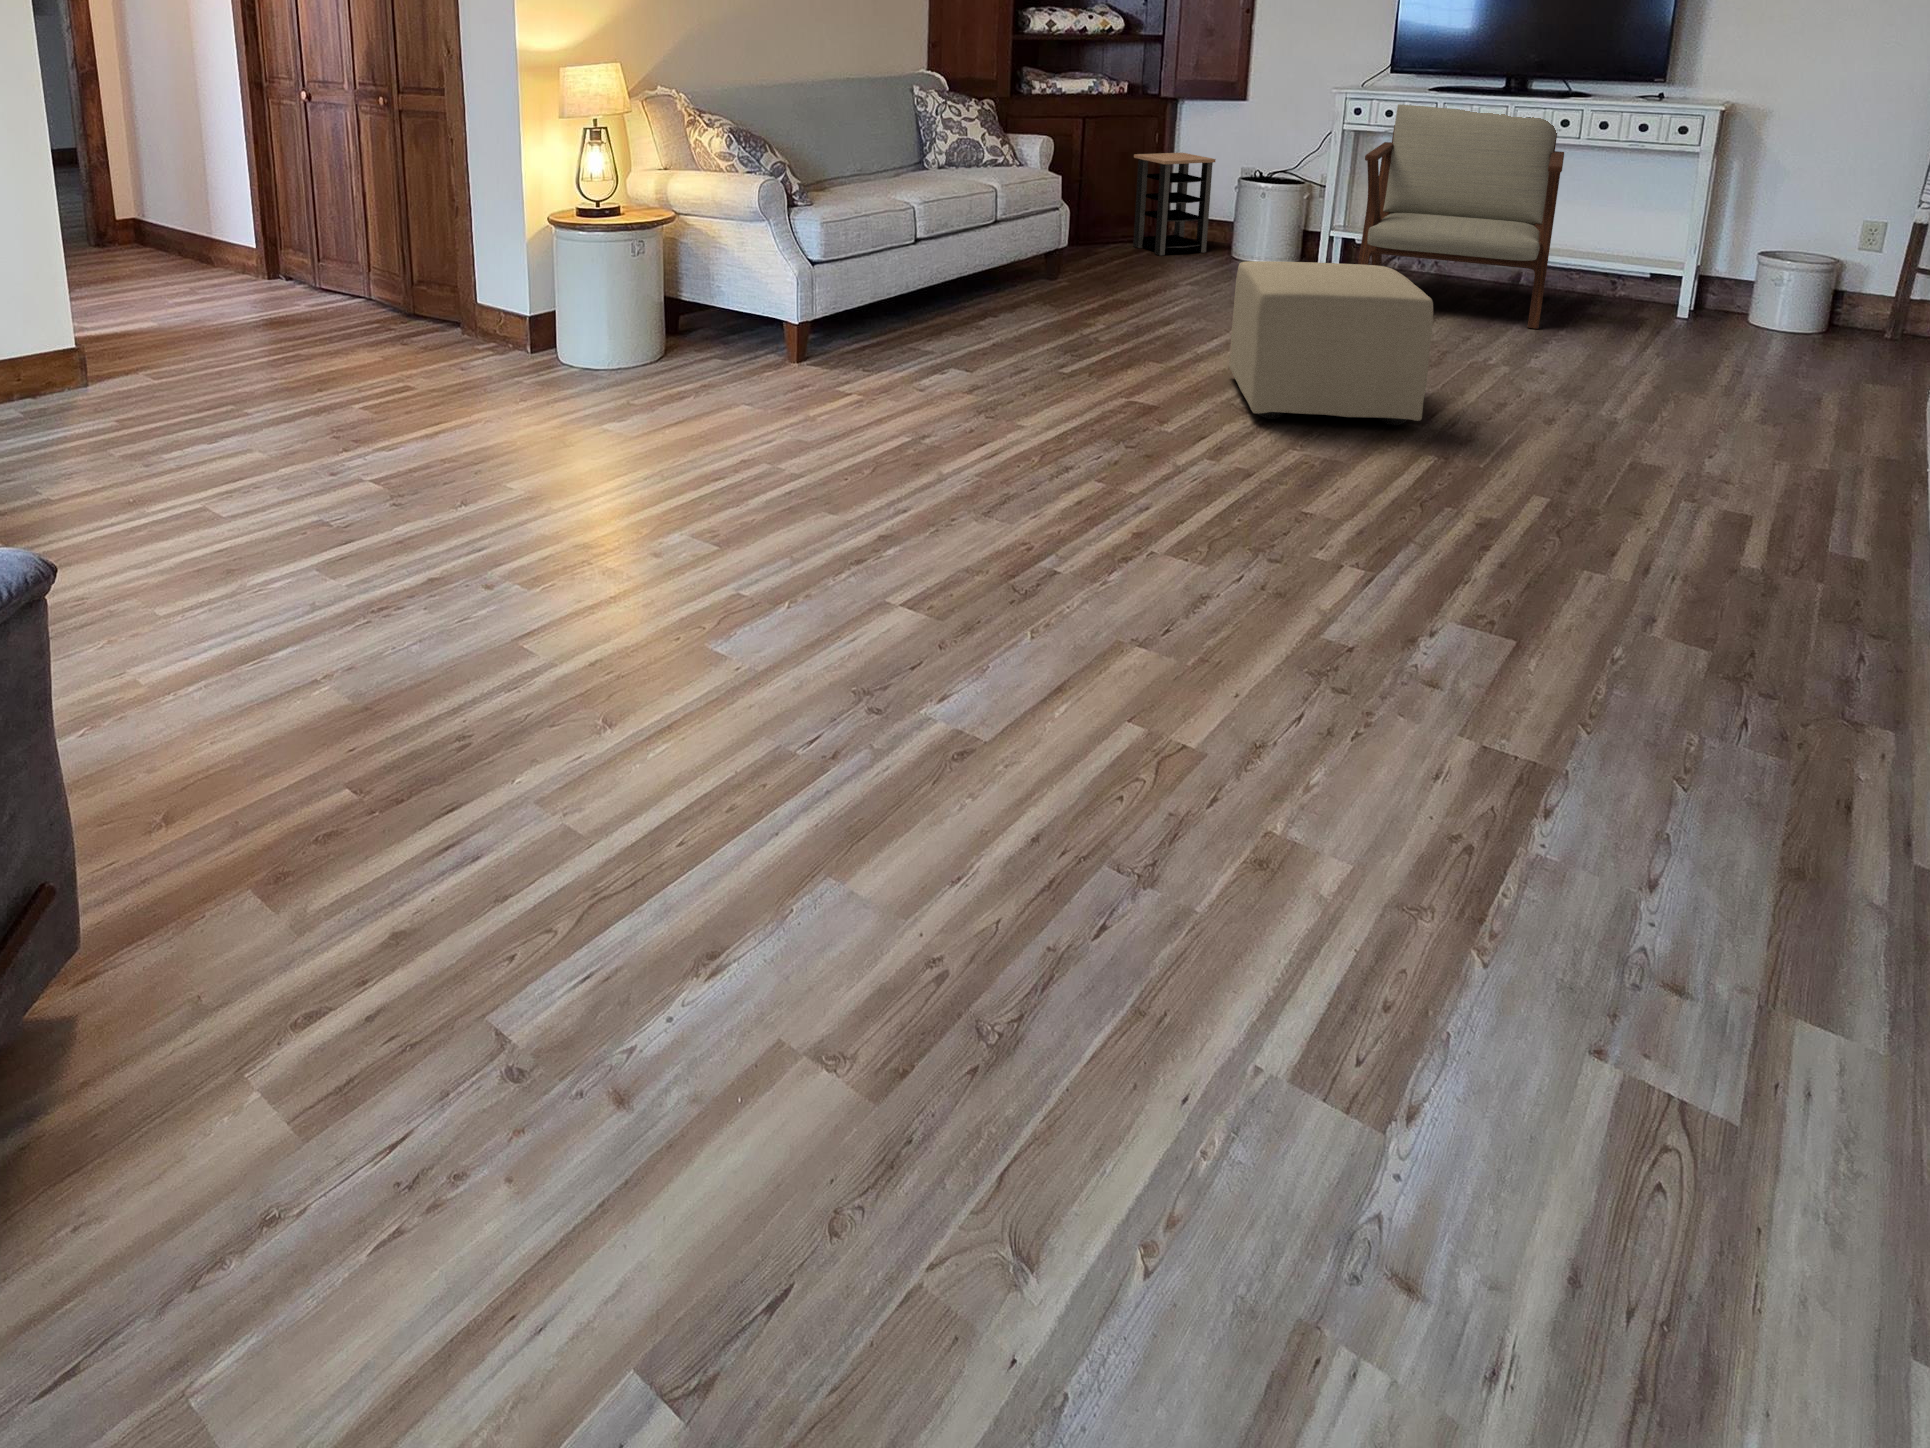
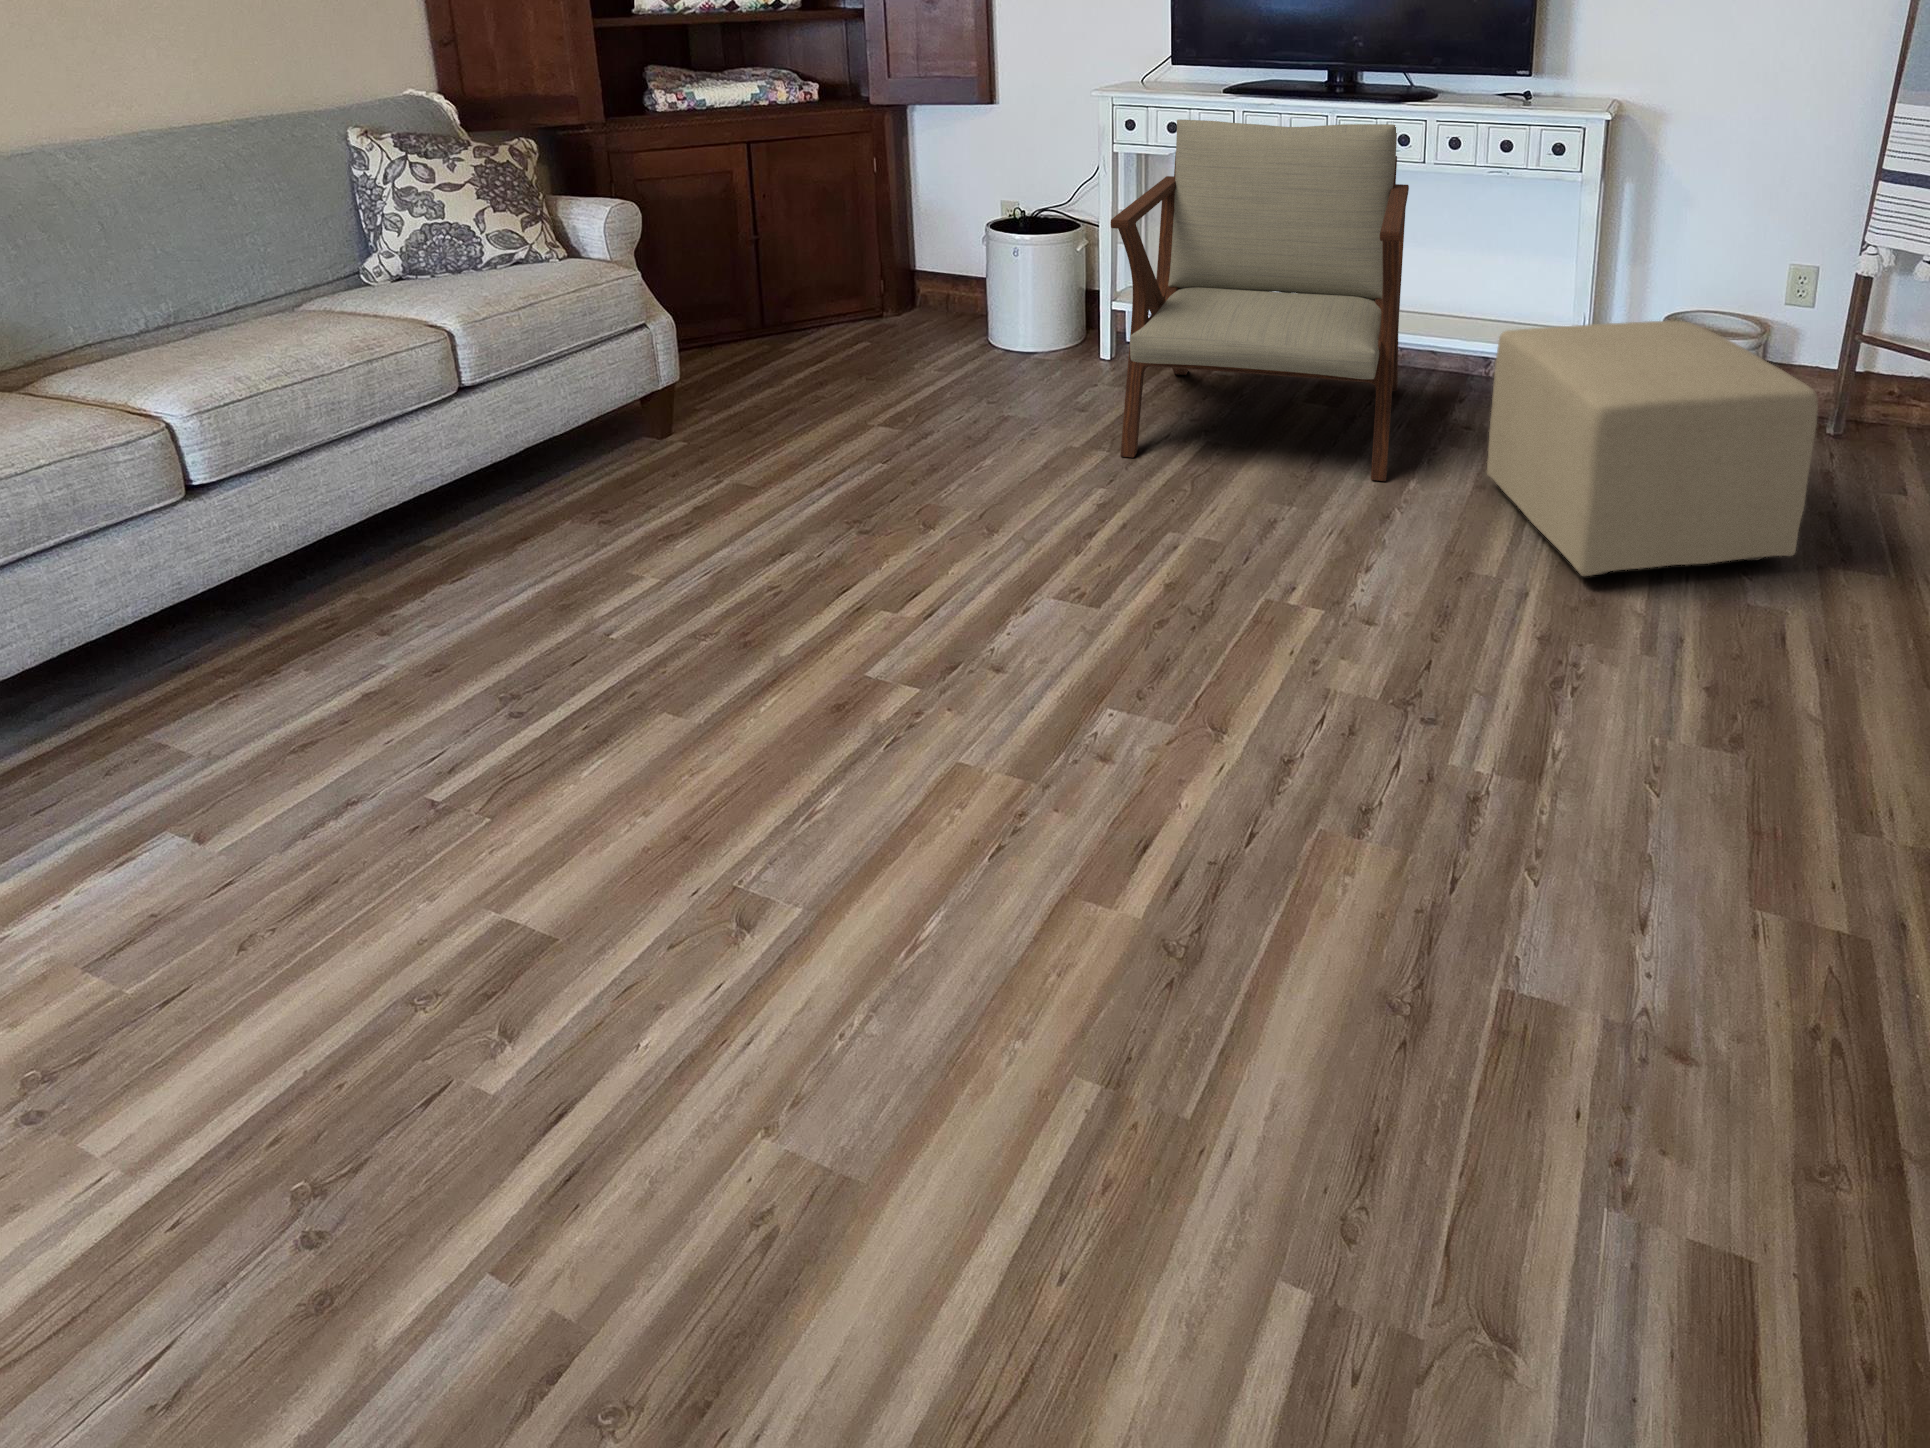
side table: present [1133,153,1216,255] -> none [841,185,961,349]
ottoman: present [1229,261,1433,425] -> present [1487,321,1818,576]

